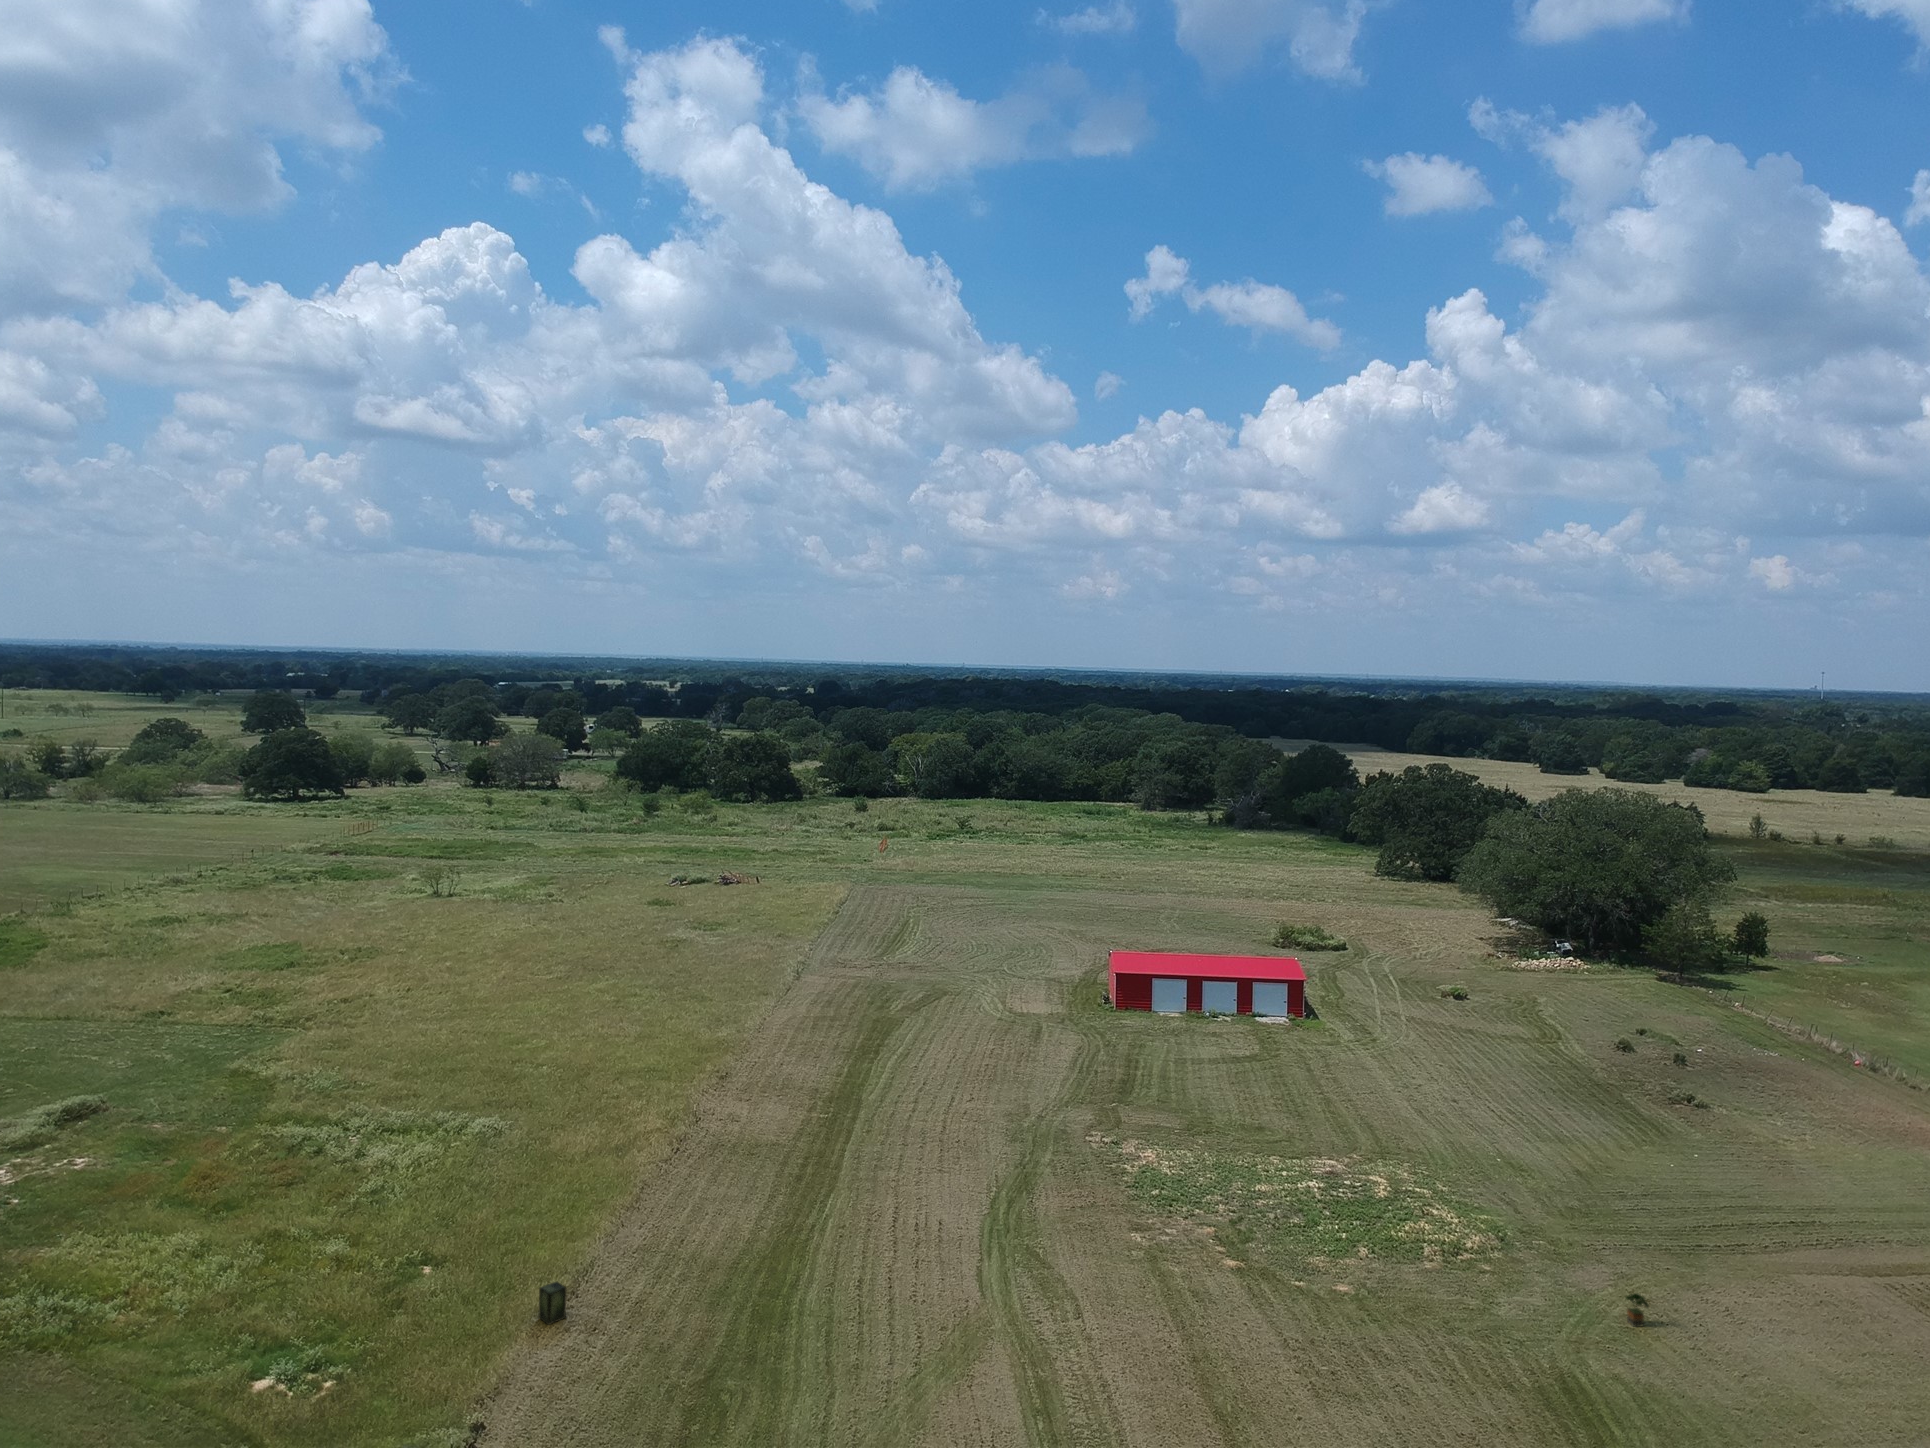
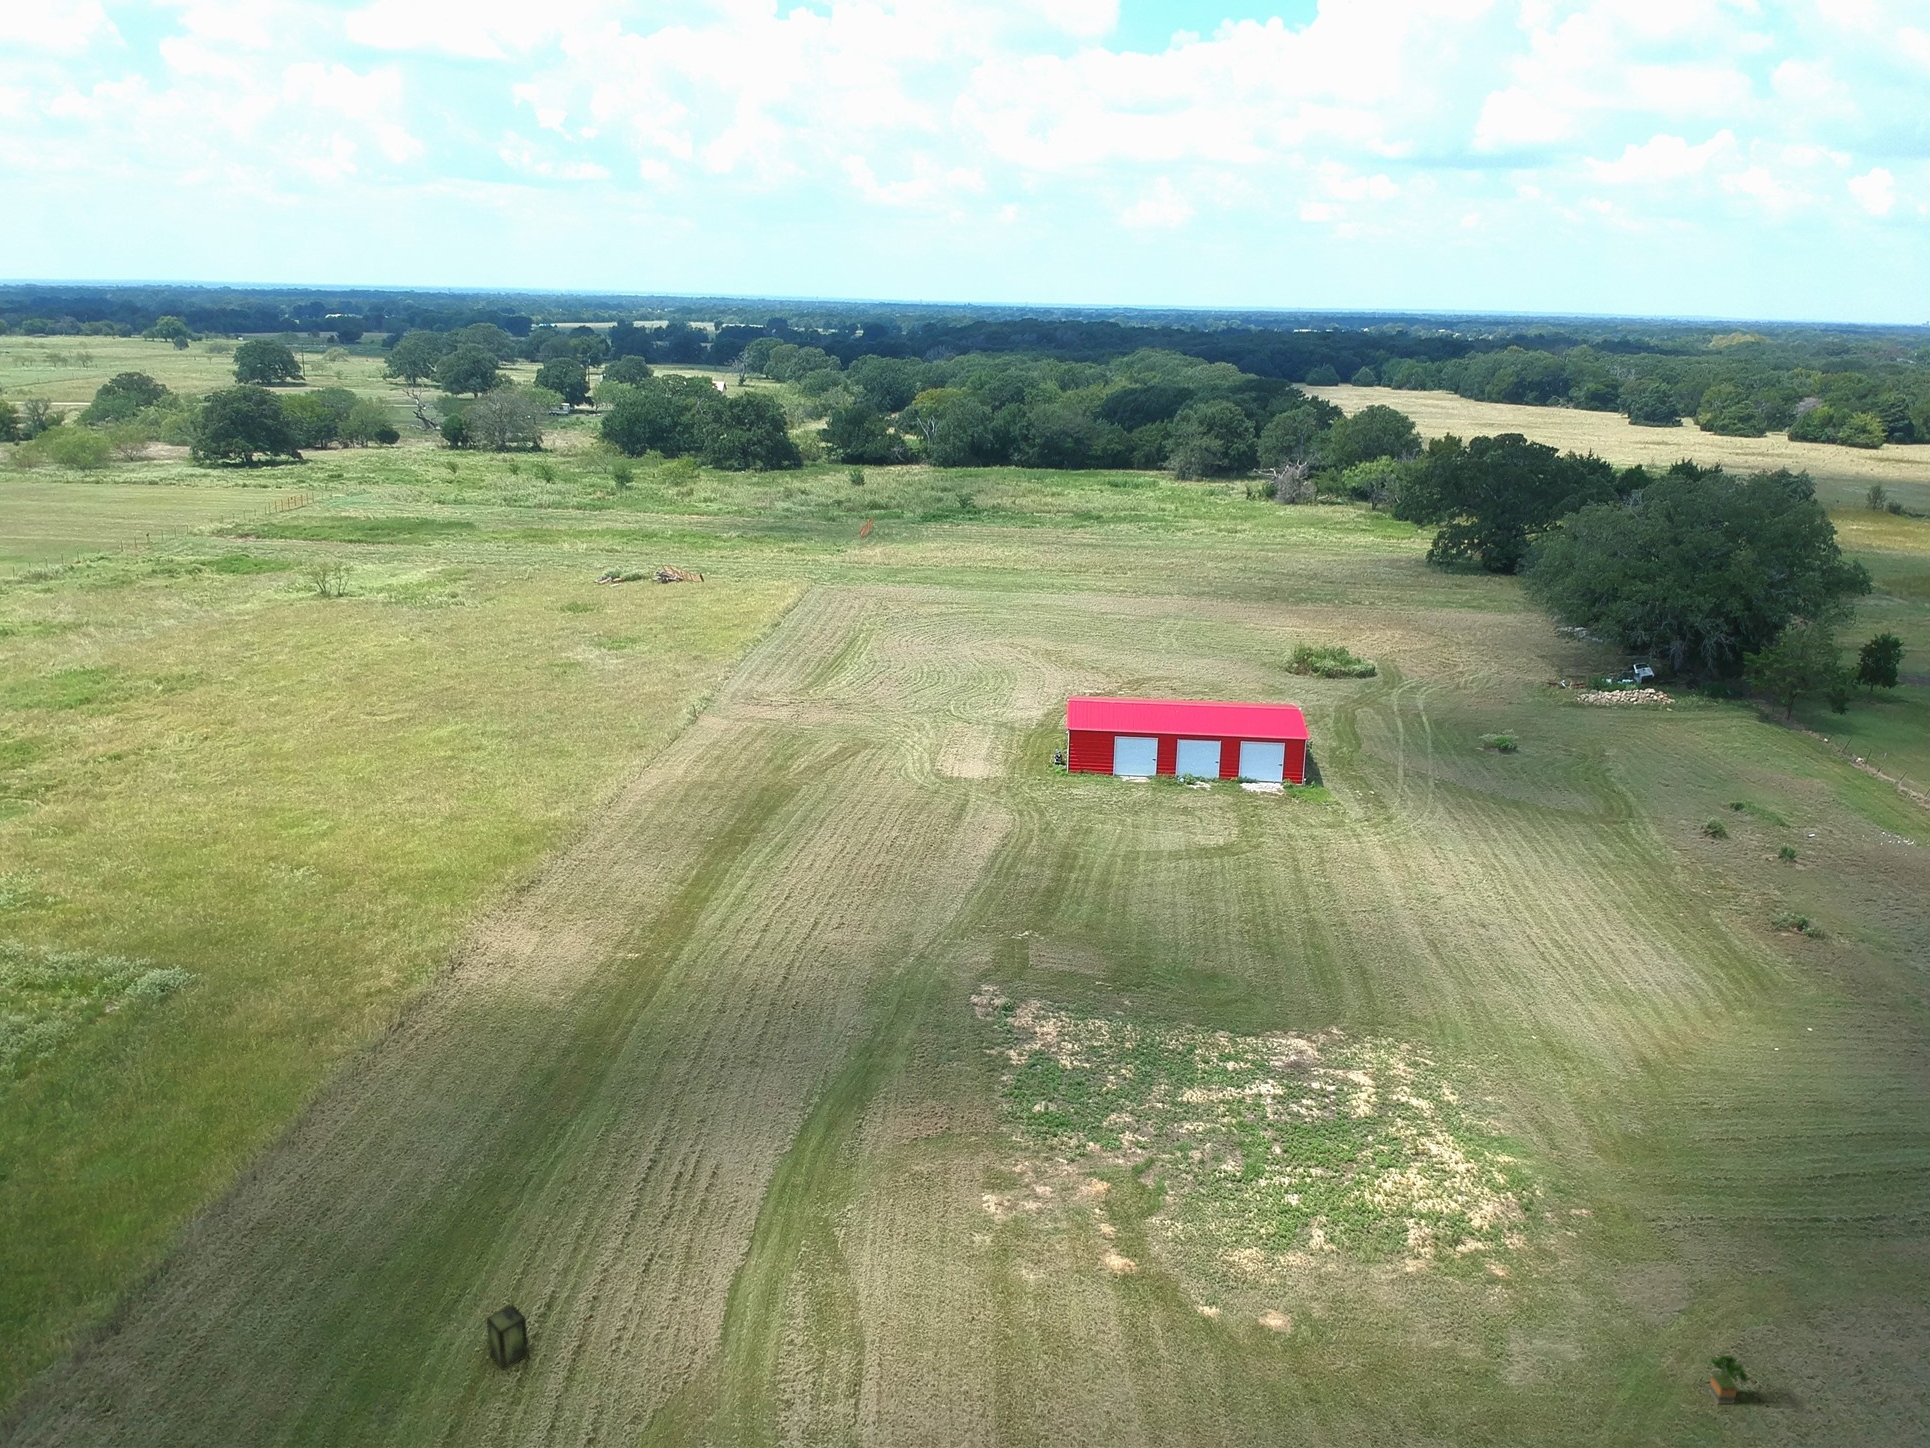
storage box: present [539,1282,567,1325] -> present [487,1305,529,1370]

